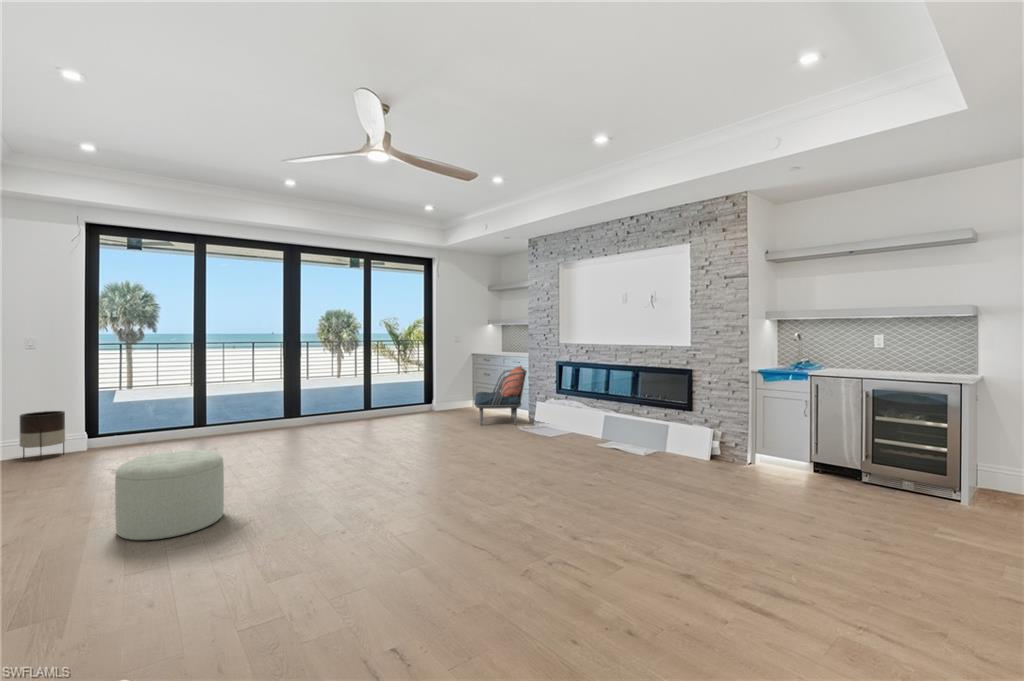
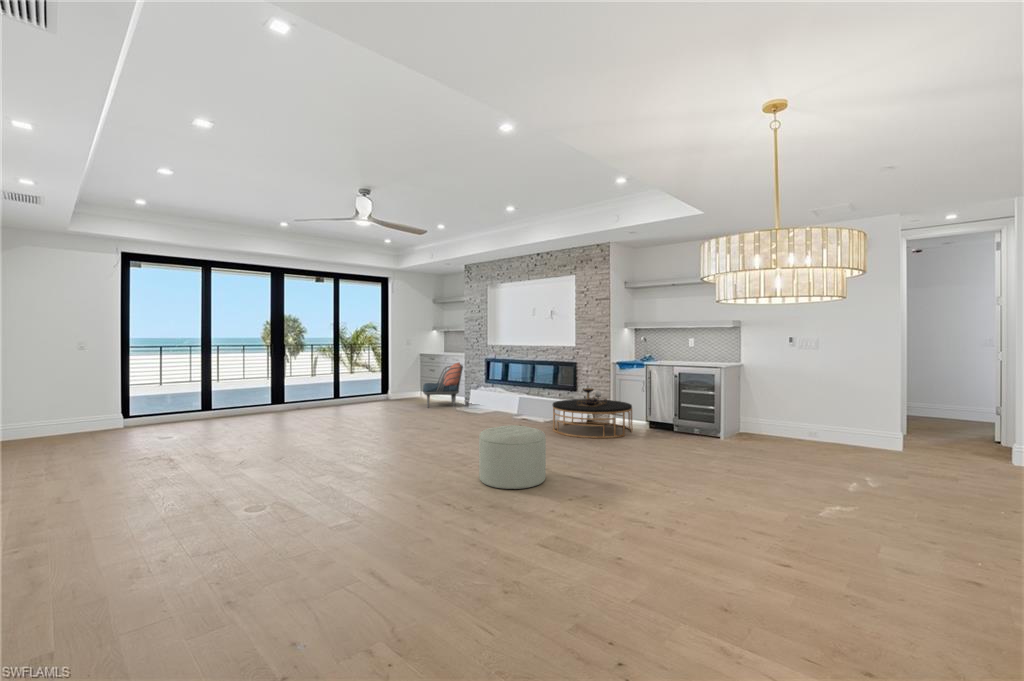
coffee table: none [663,410,794,494] -> present [553,388,632,438]
planter: present [20,411,65,458] -> none [69,398,103,436]
ottoman: present [115,449,224,541] -> present [479,425,546,490]

